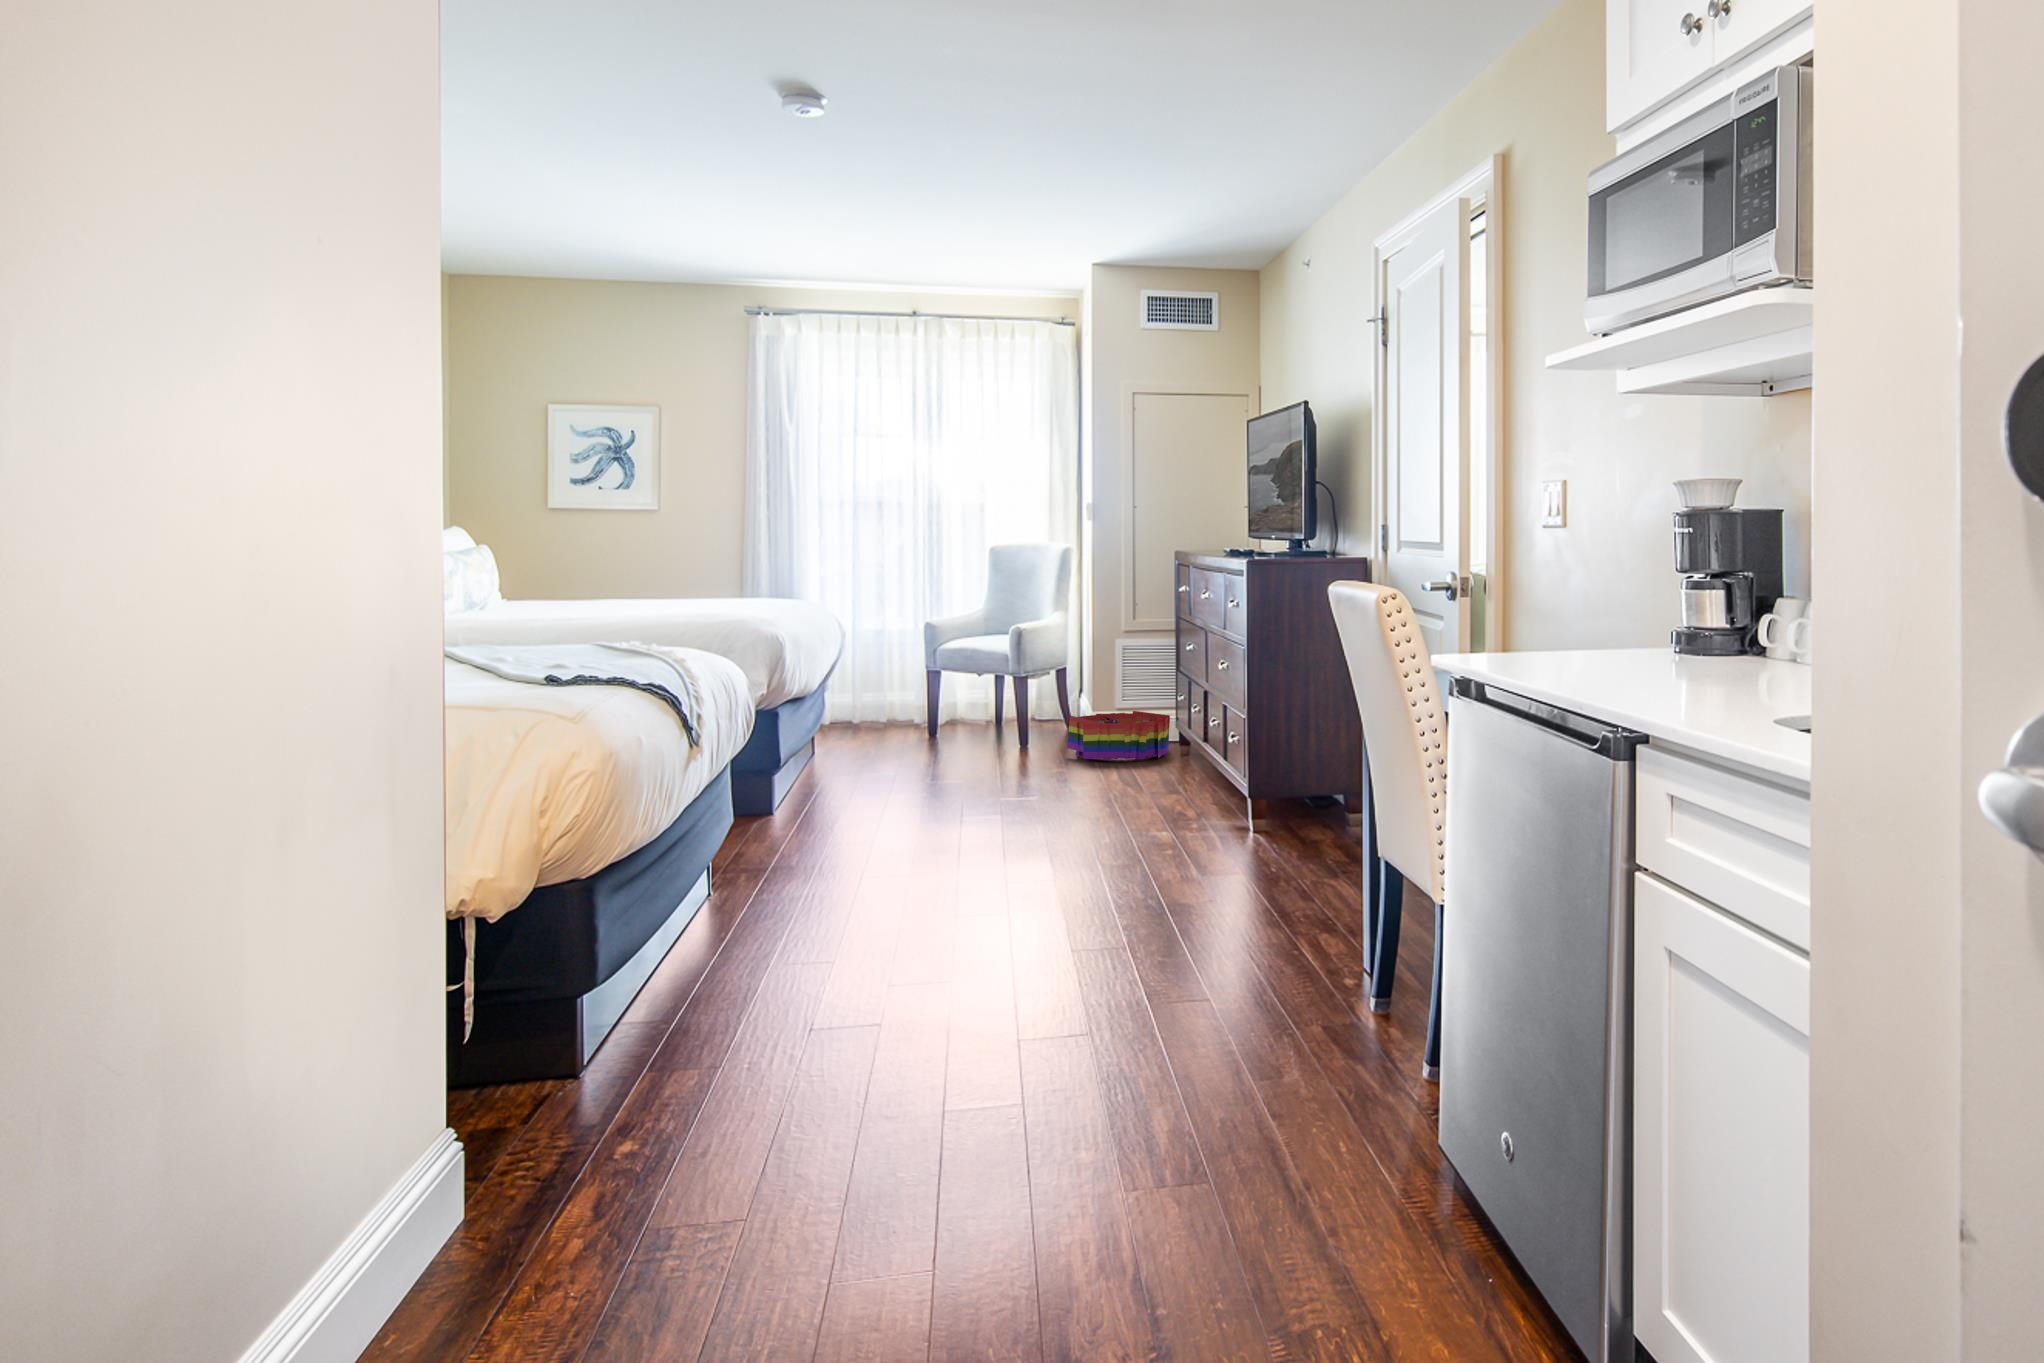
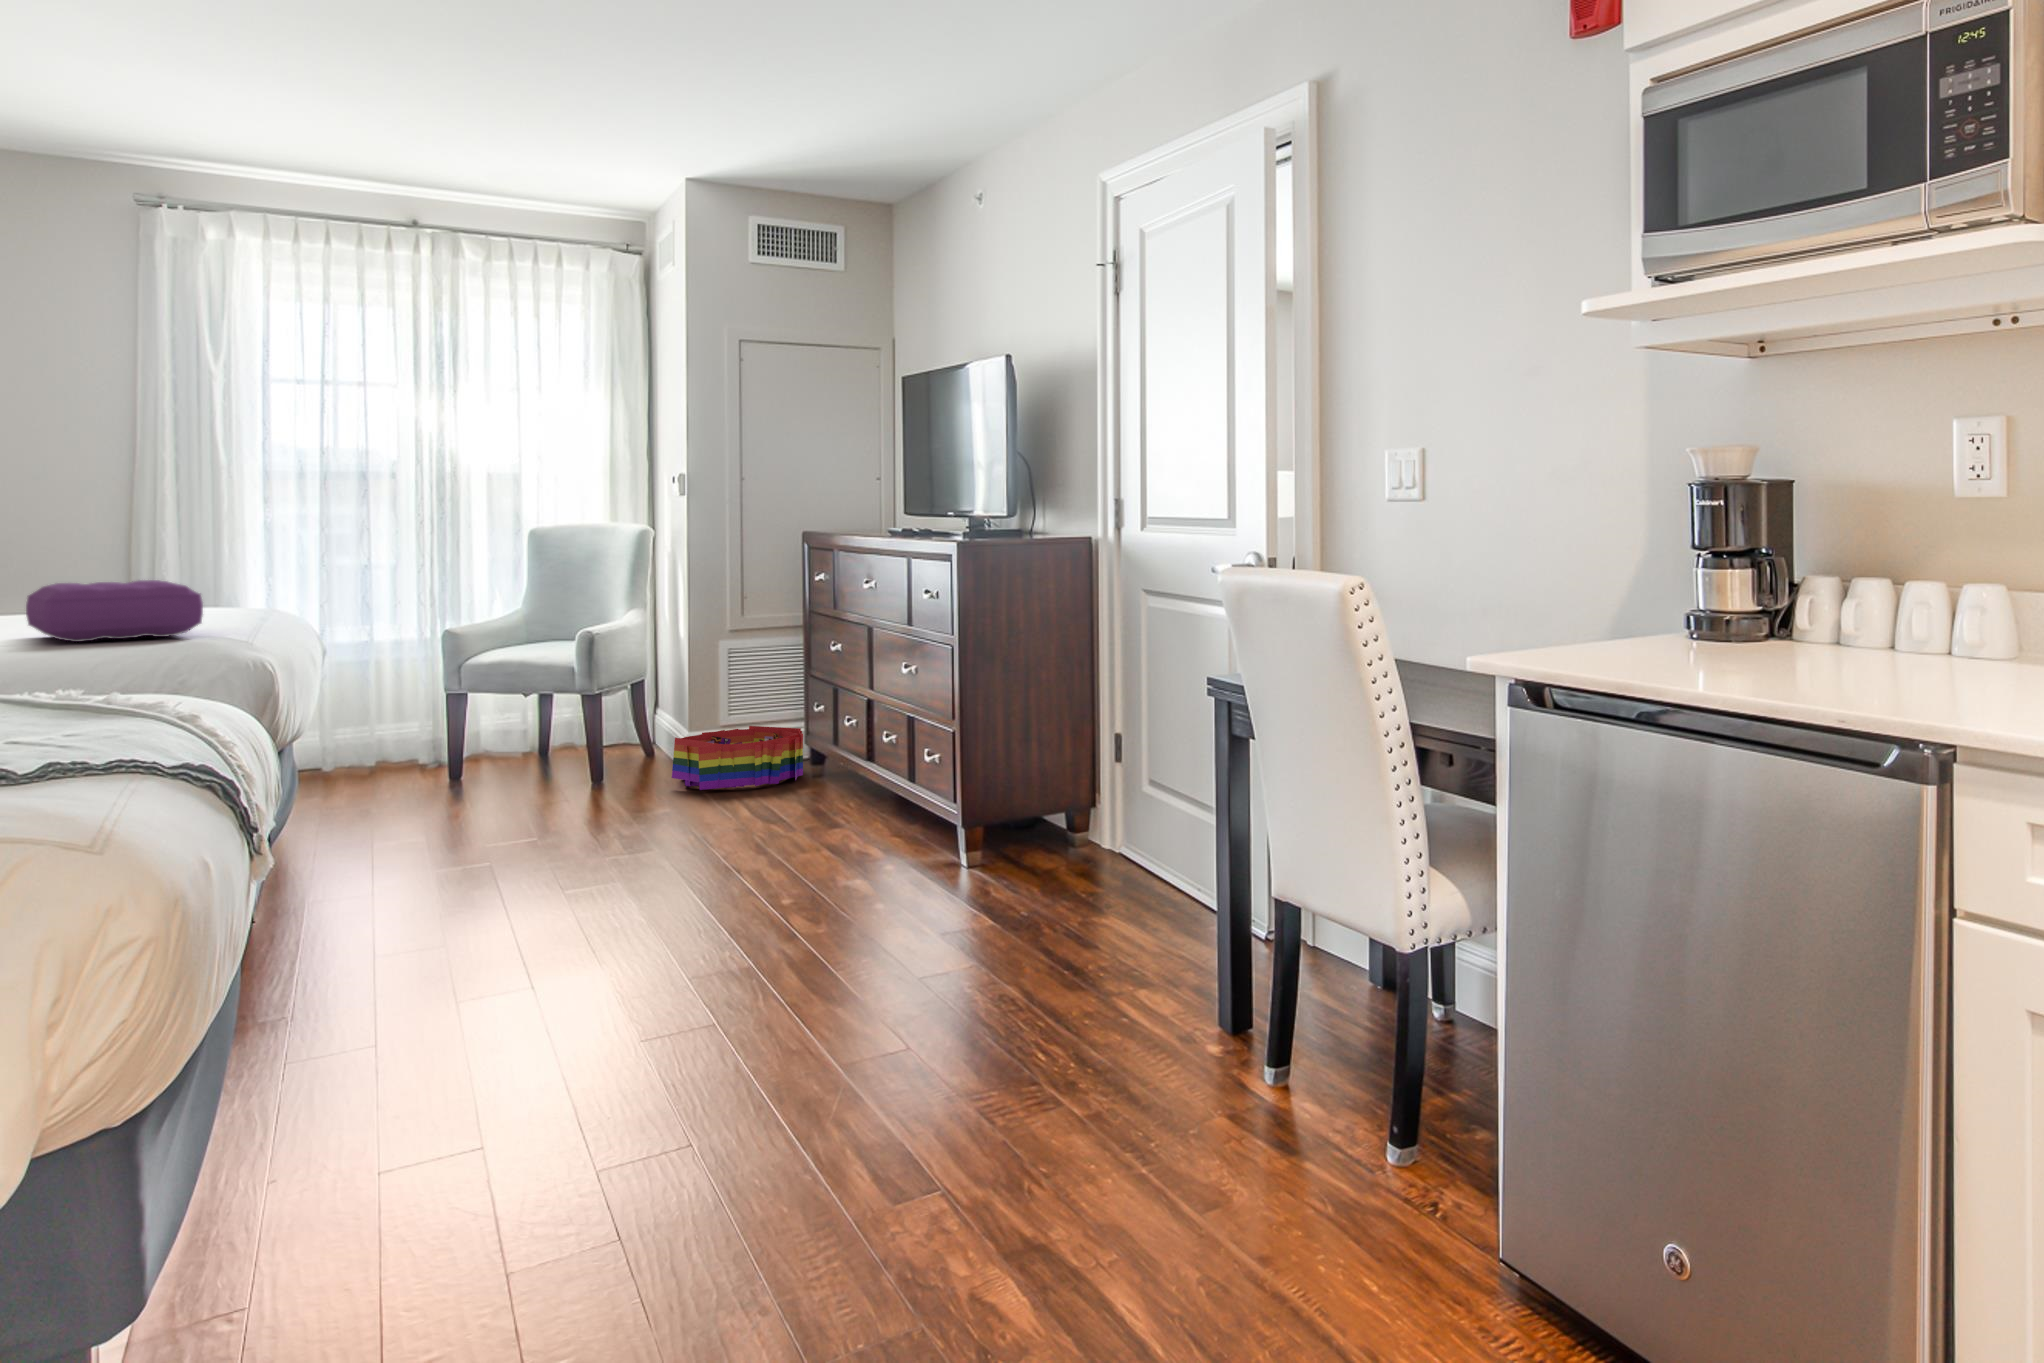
pillow: none [654,580,746,620] -> present [26,580,203,642]

